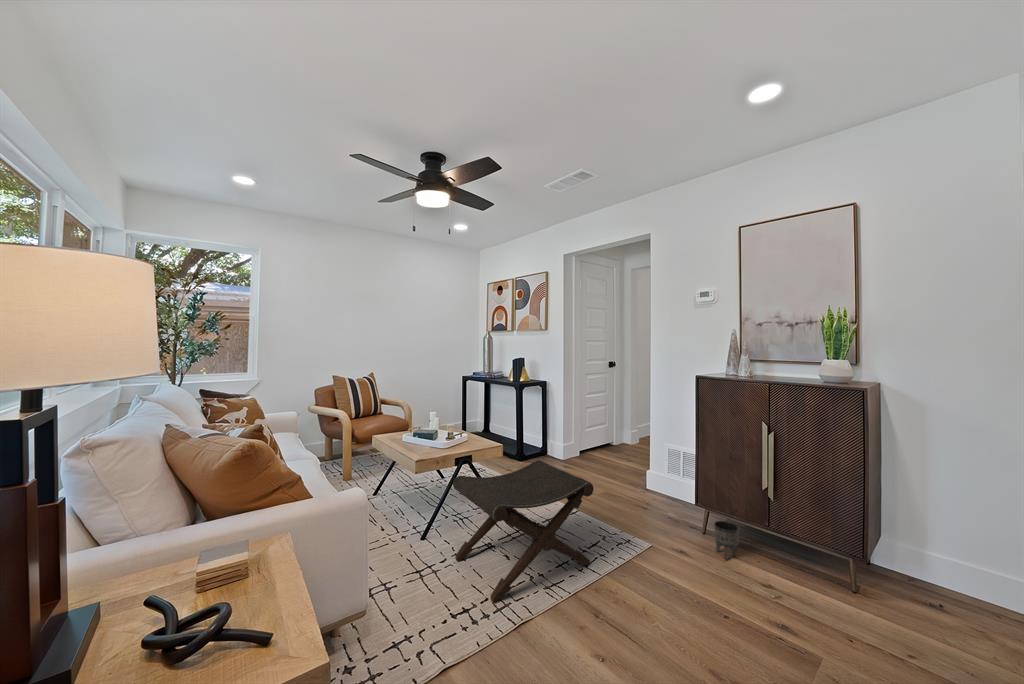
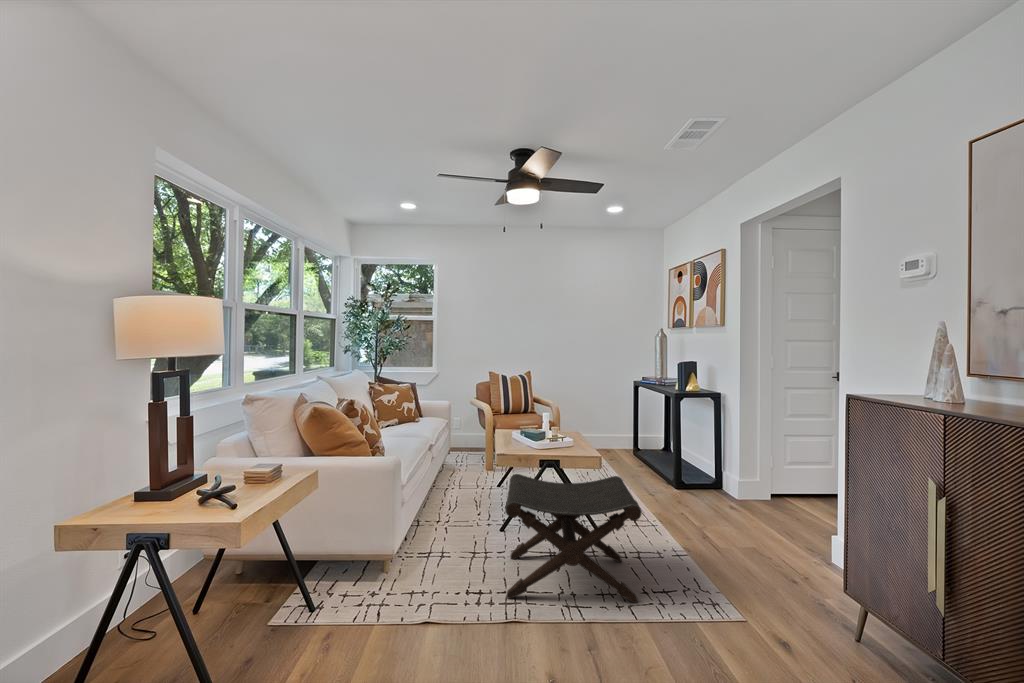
planter: present [714,521,739,560] -> none [828,605,867,664]

